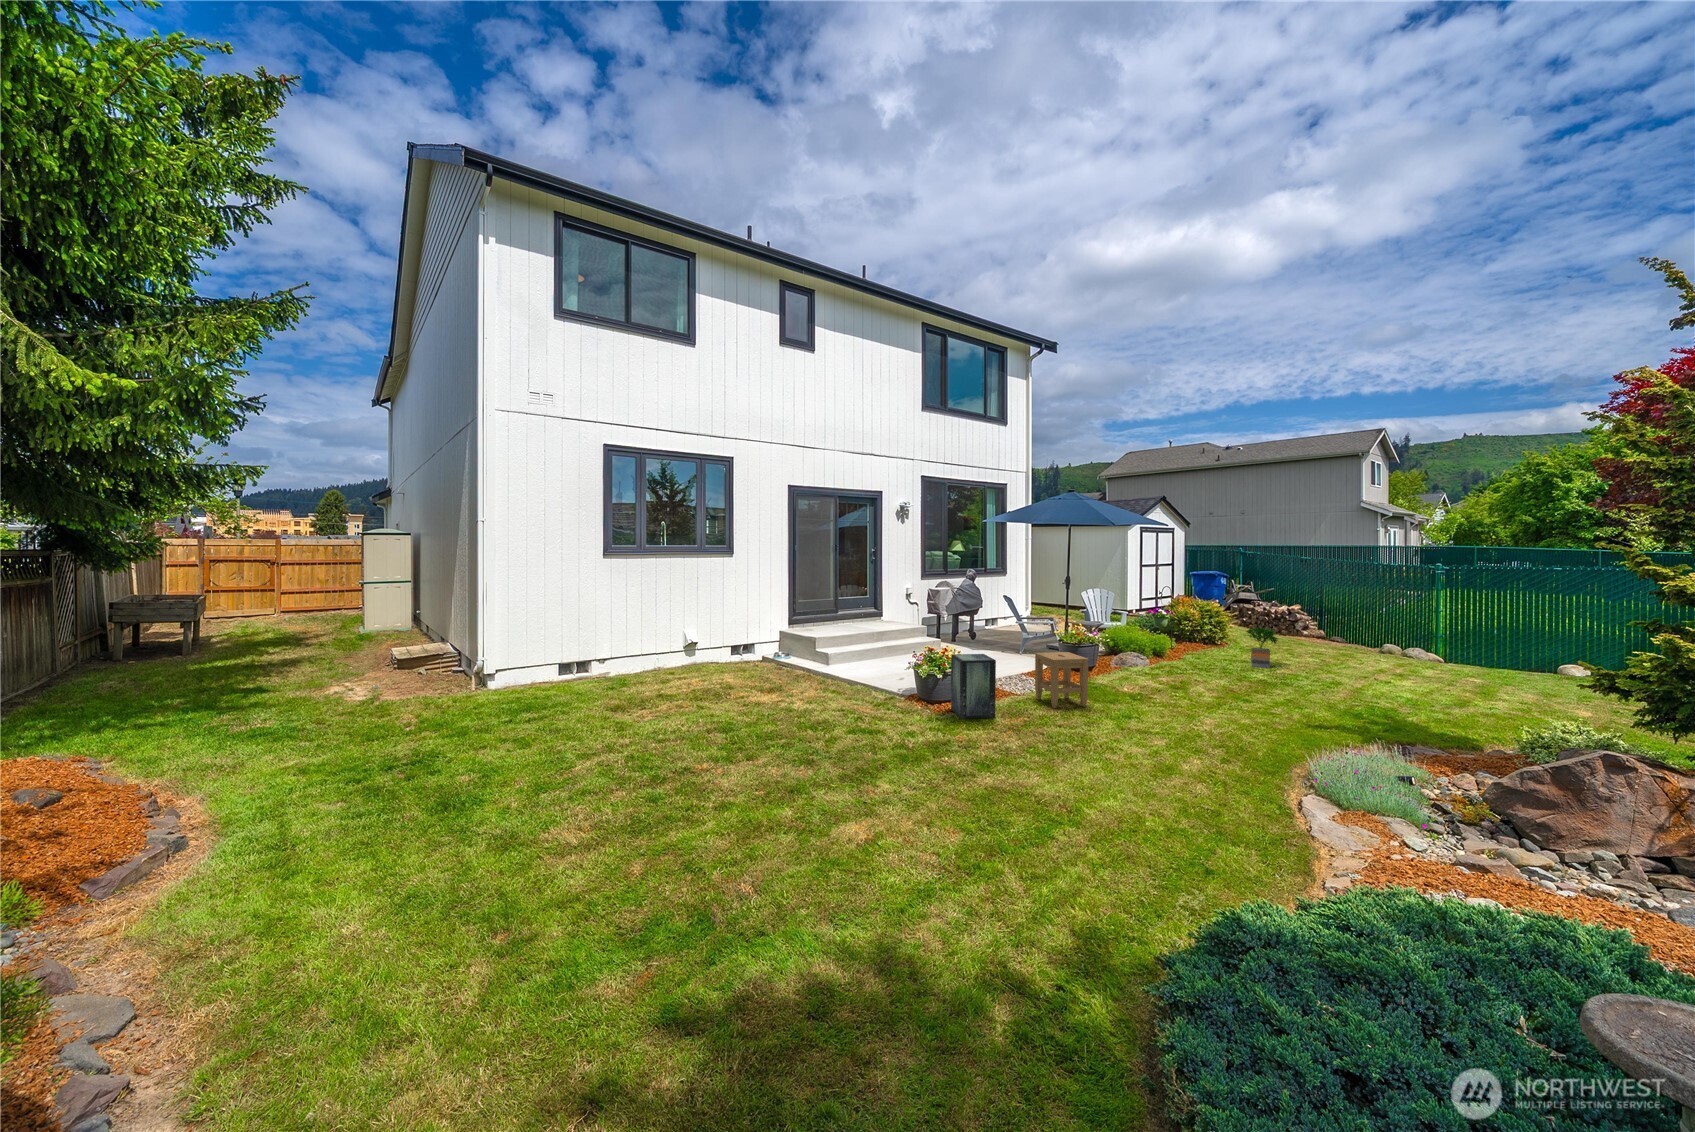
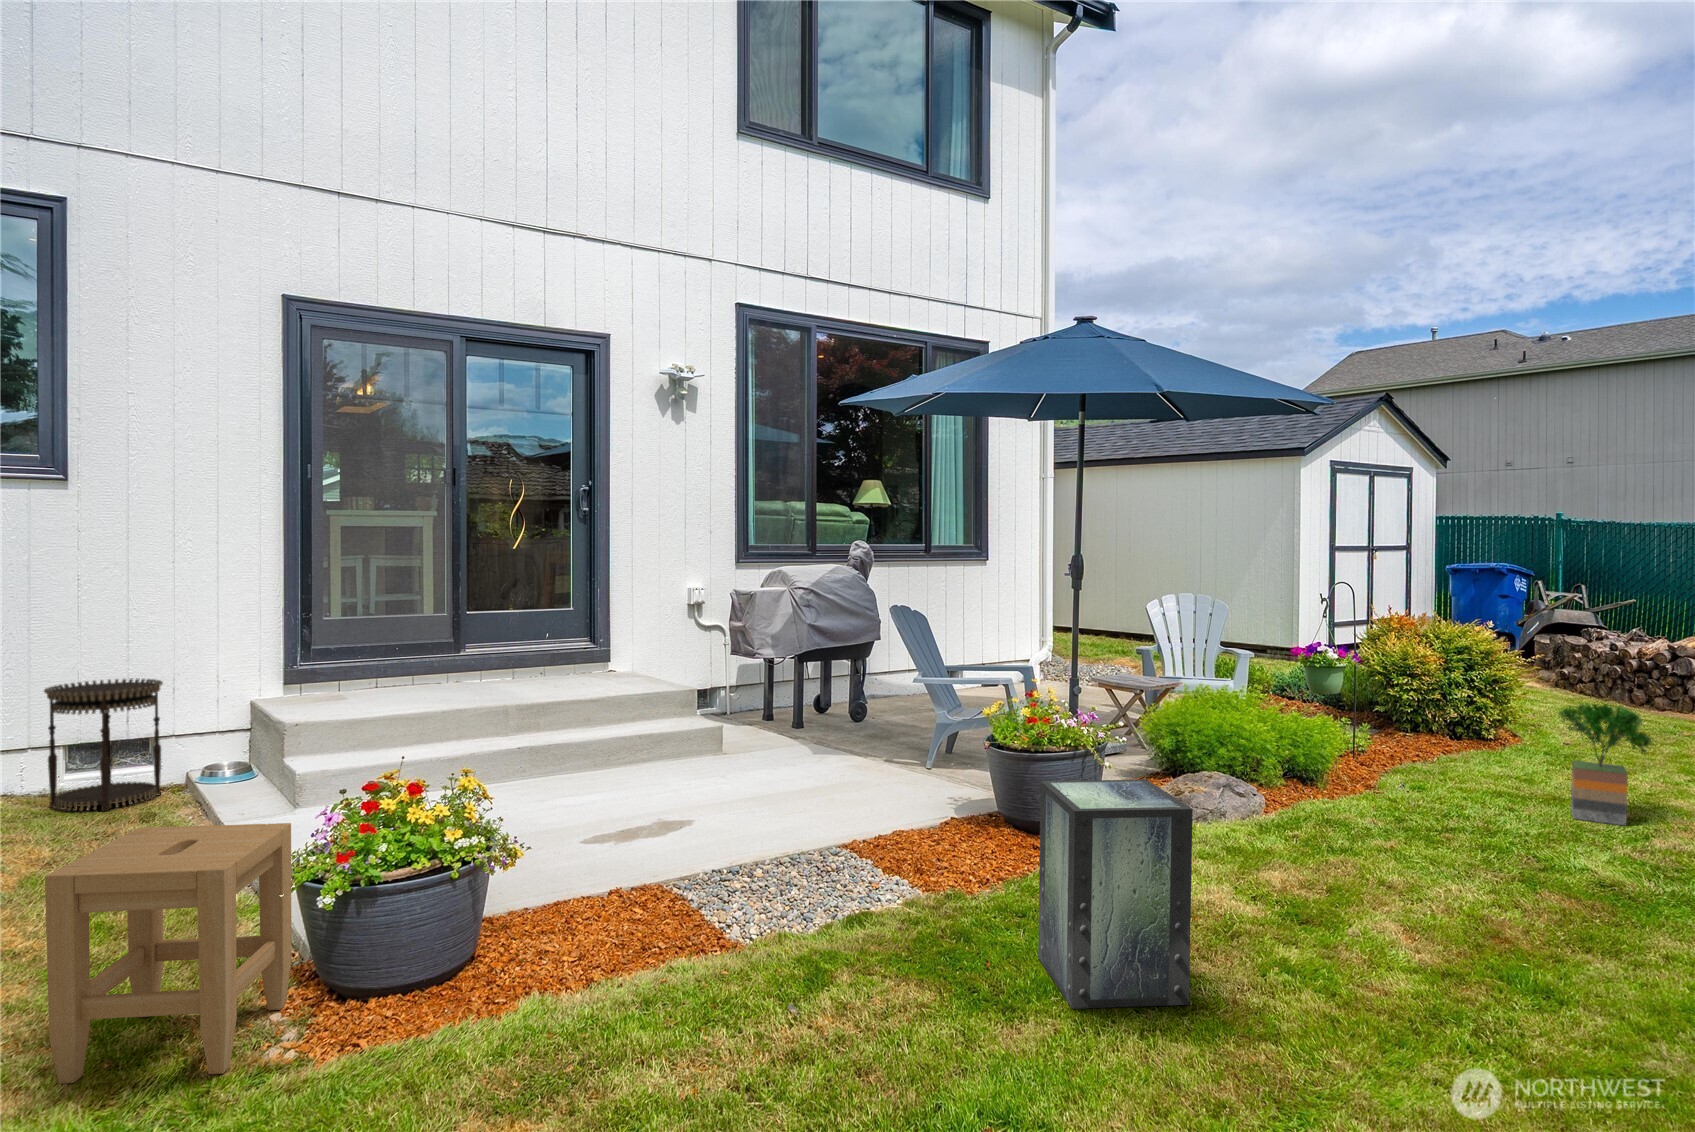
side table: none [735,624,769,668] -> present [44,678,163,812]
stool: present [1035,652,1089,708] -> present [45,823,292,1084]
storage box: present [951,654,996,719] -> present [1038,780,1193,1009]

